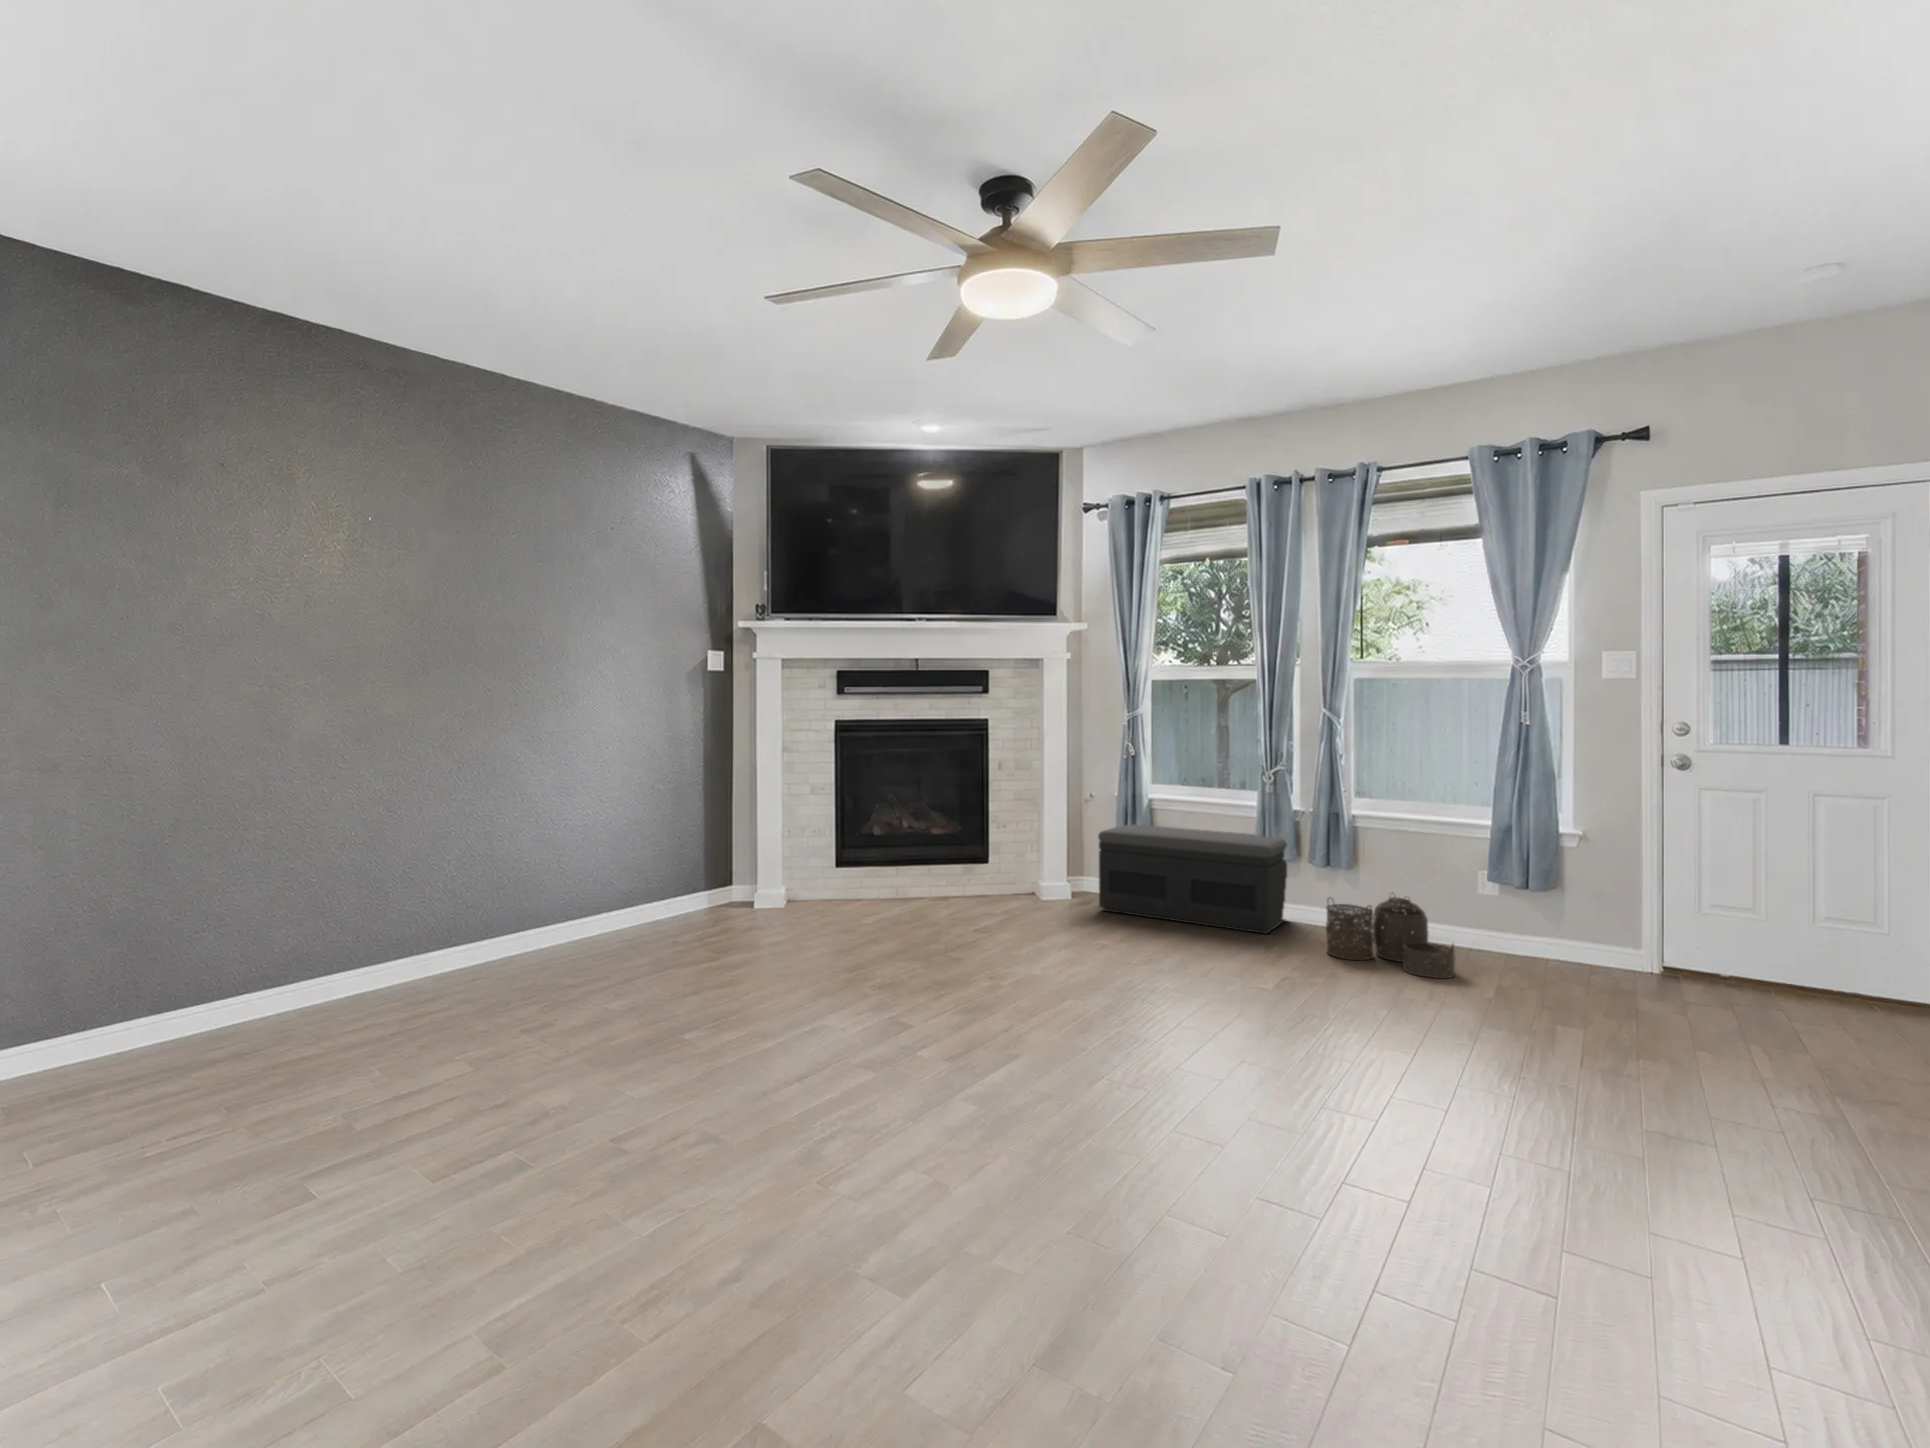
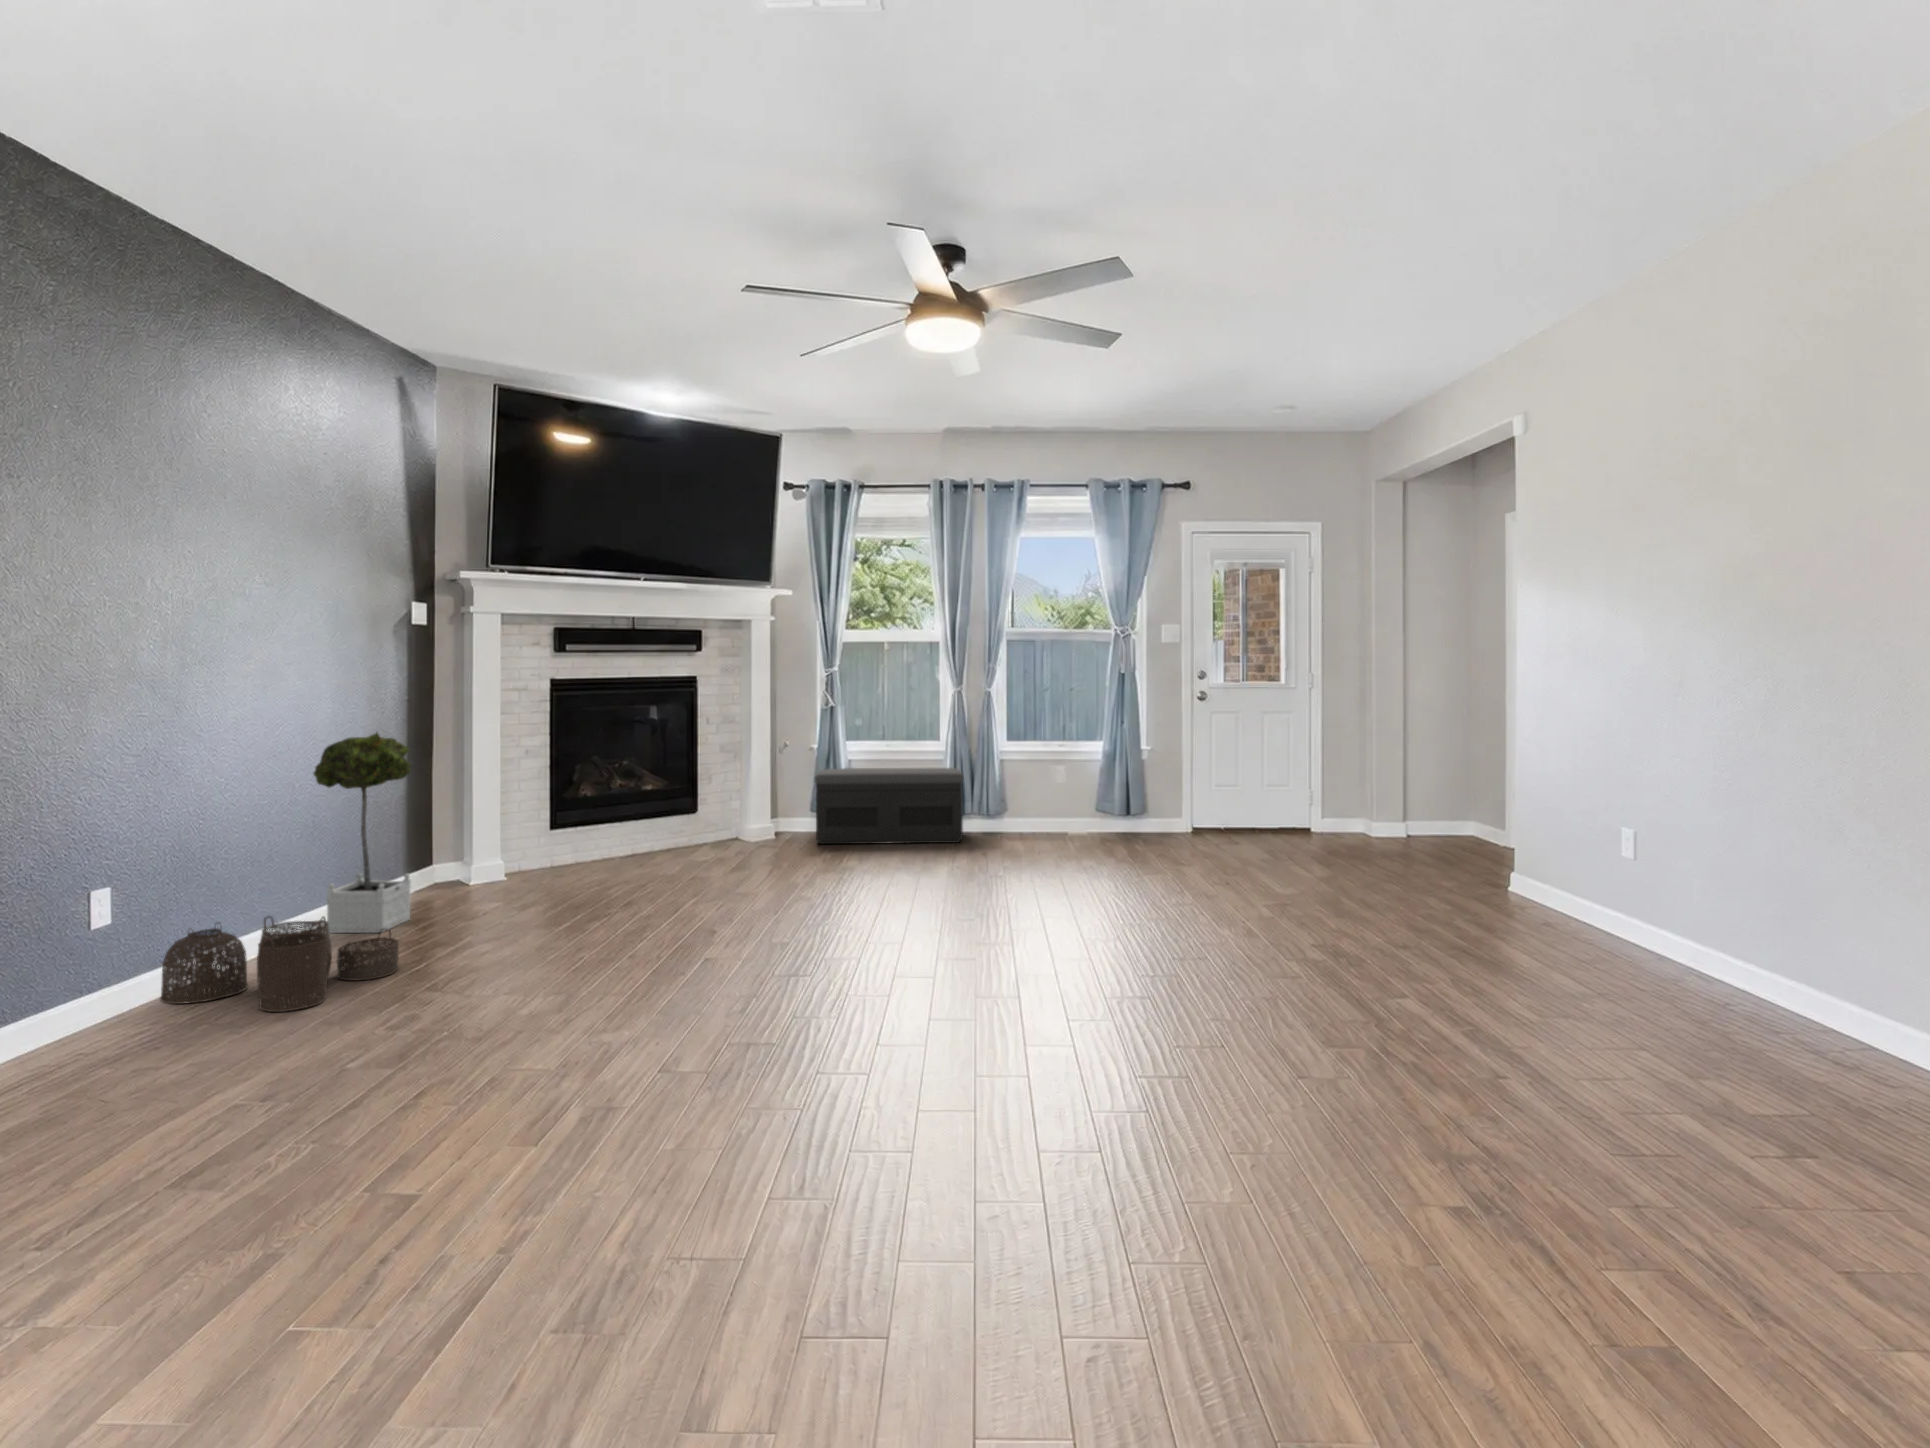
potted tree: none [554,766,635,944] -> present [314,732,411,933]
woven basket: present [1326,897,1455,978] -> present [160,916,399,1012]

